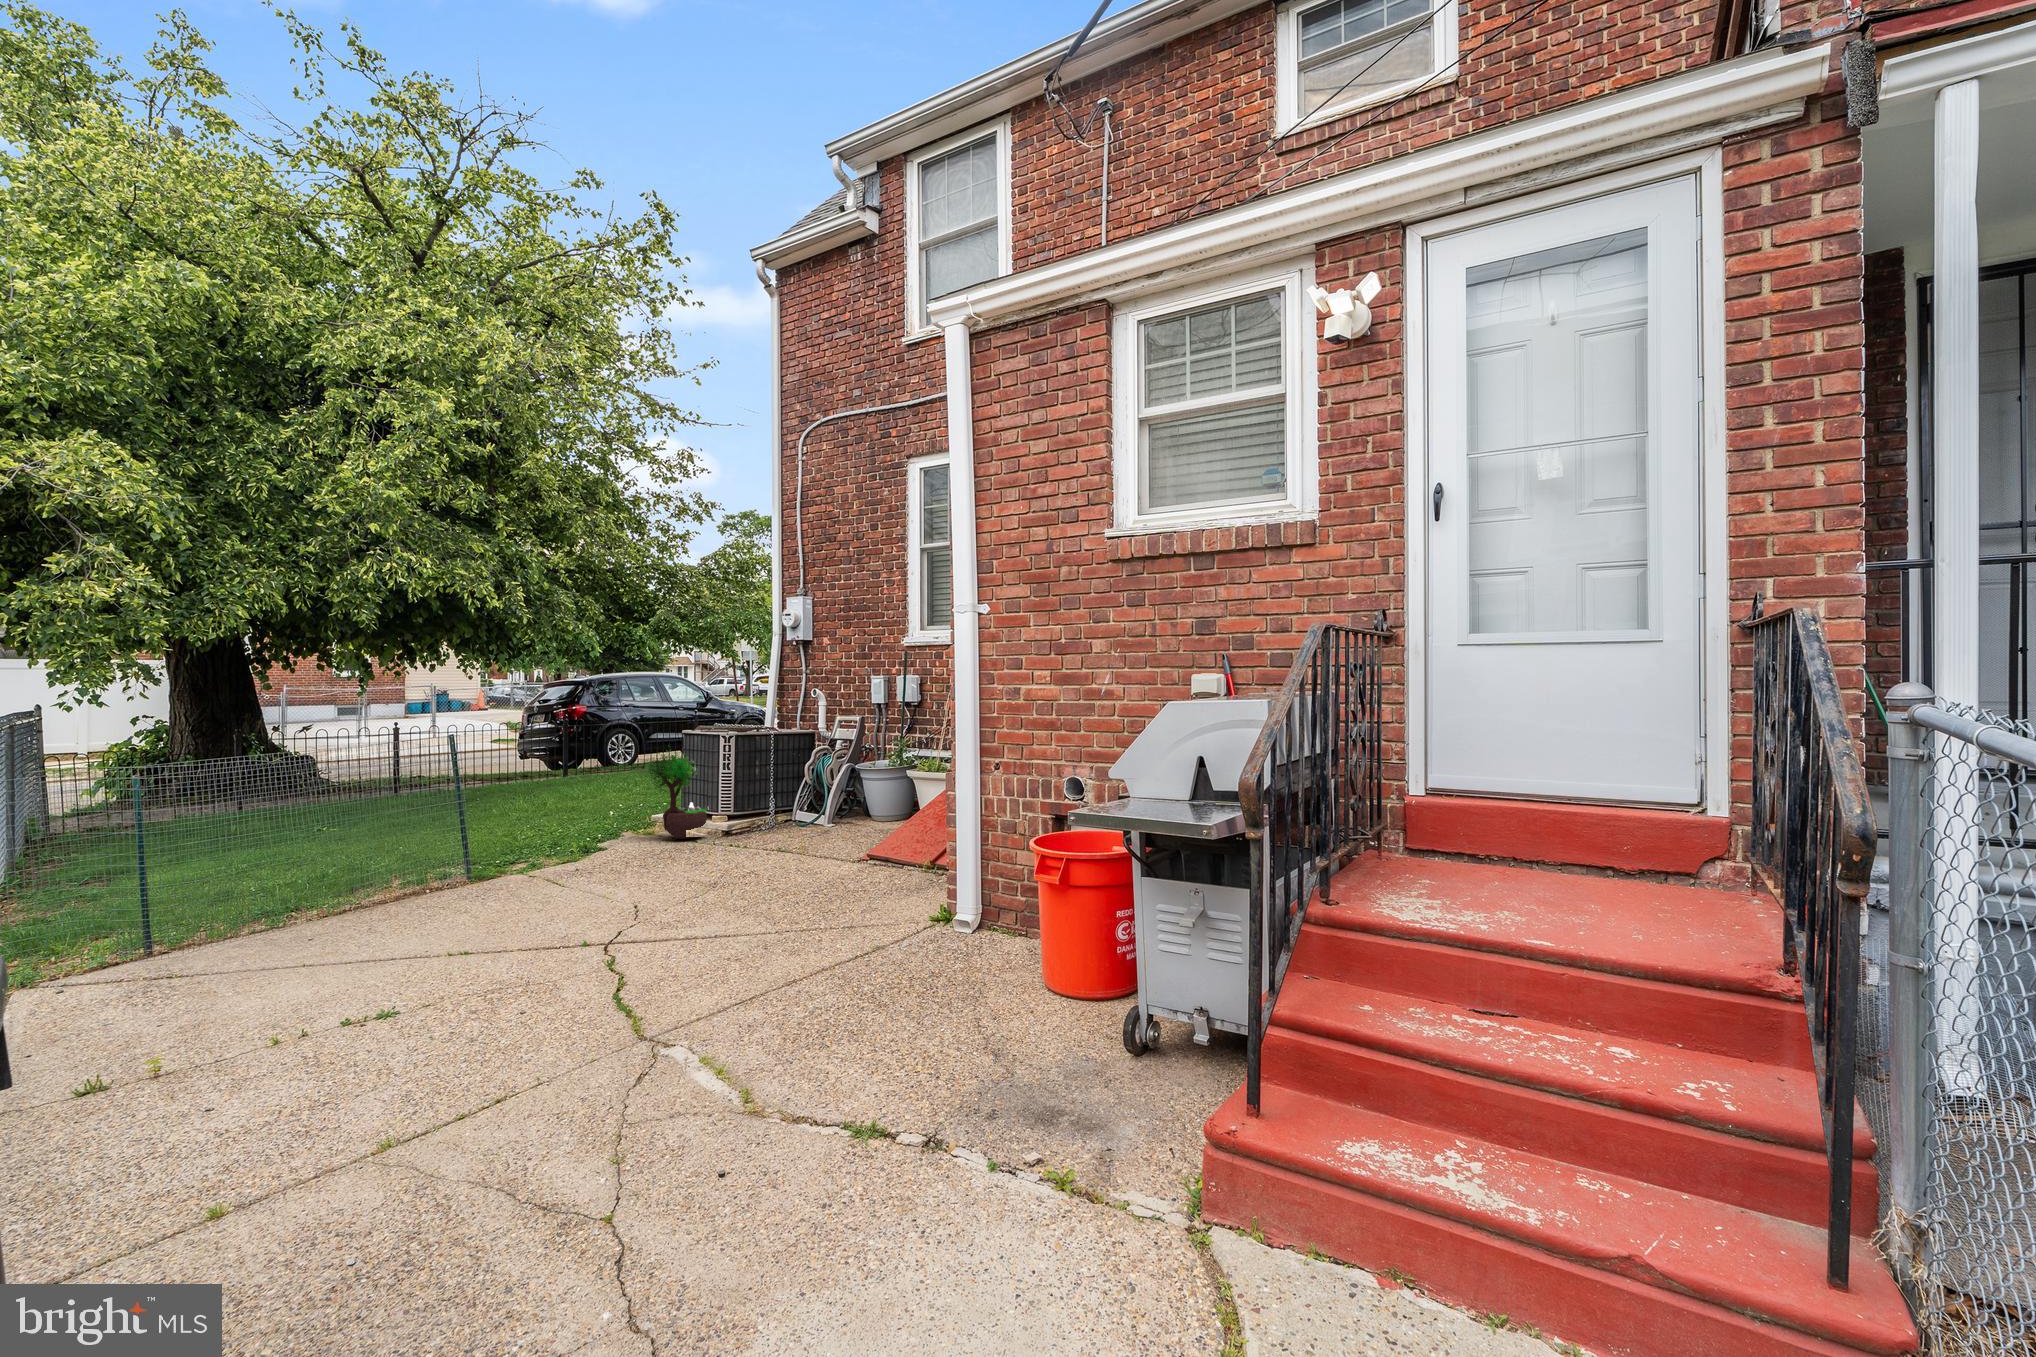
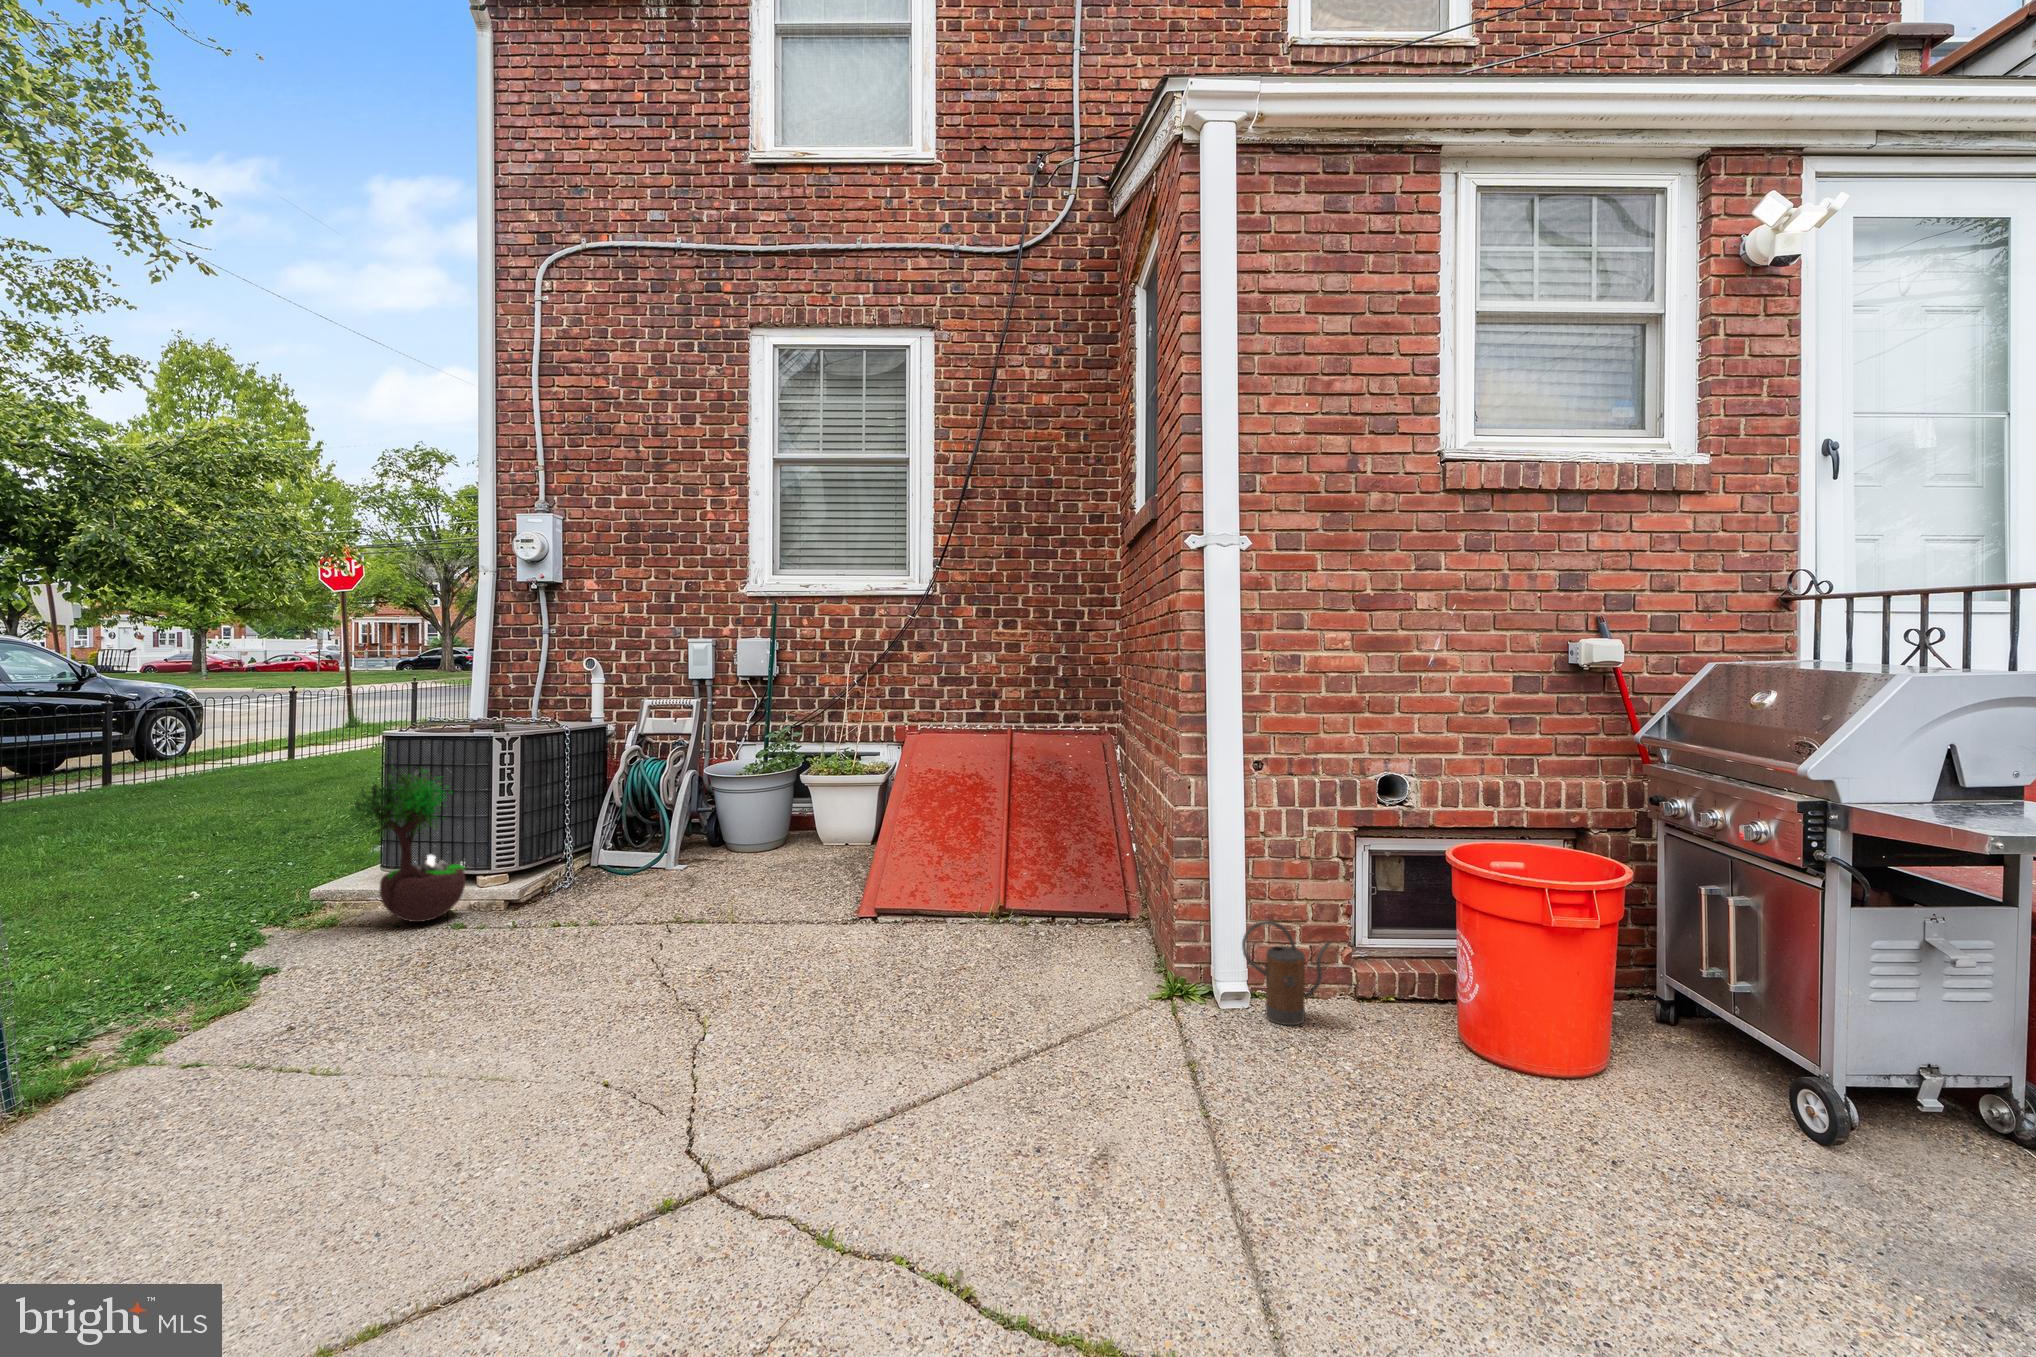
watering can: none [946,872,992,945] -> present [1242,921,1330,1025]

